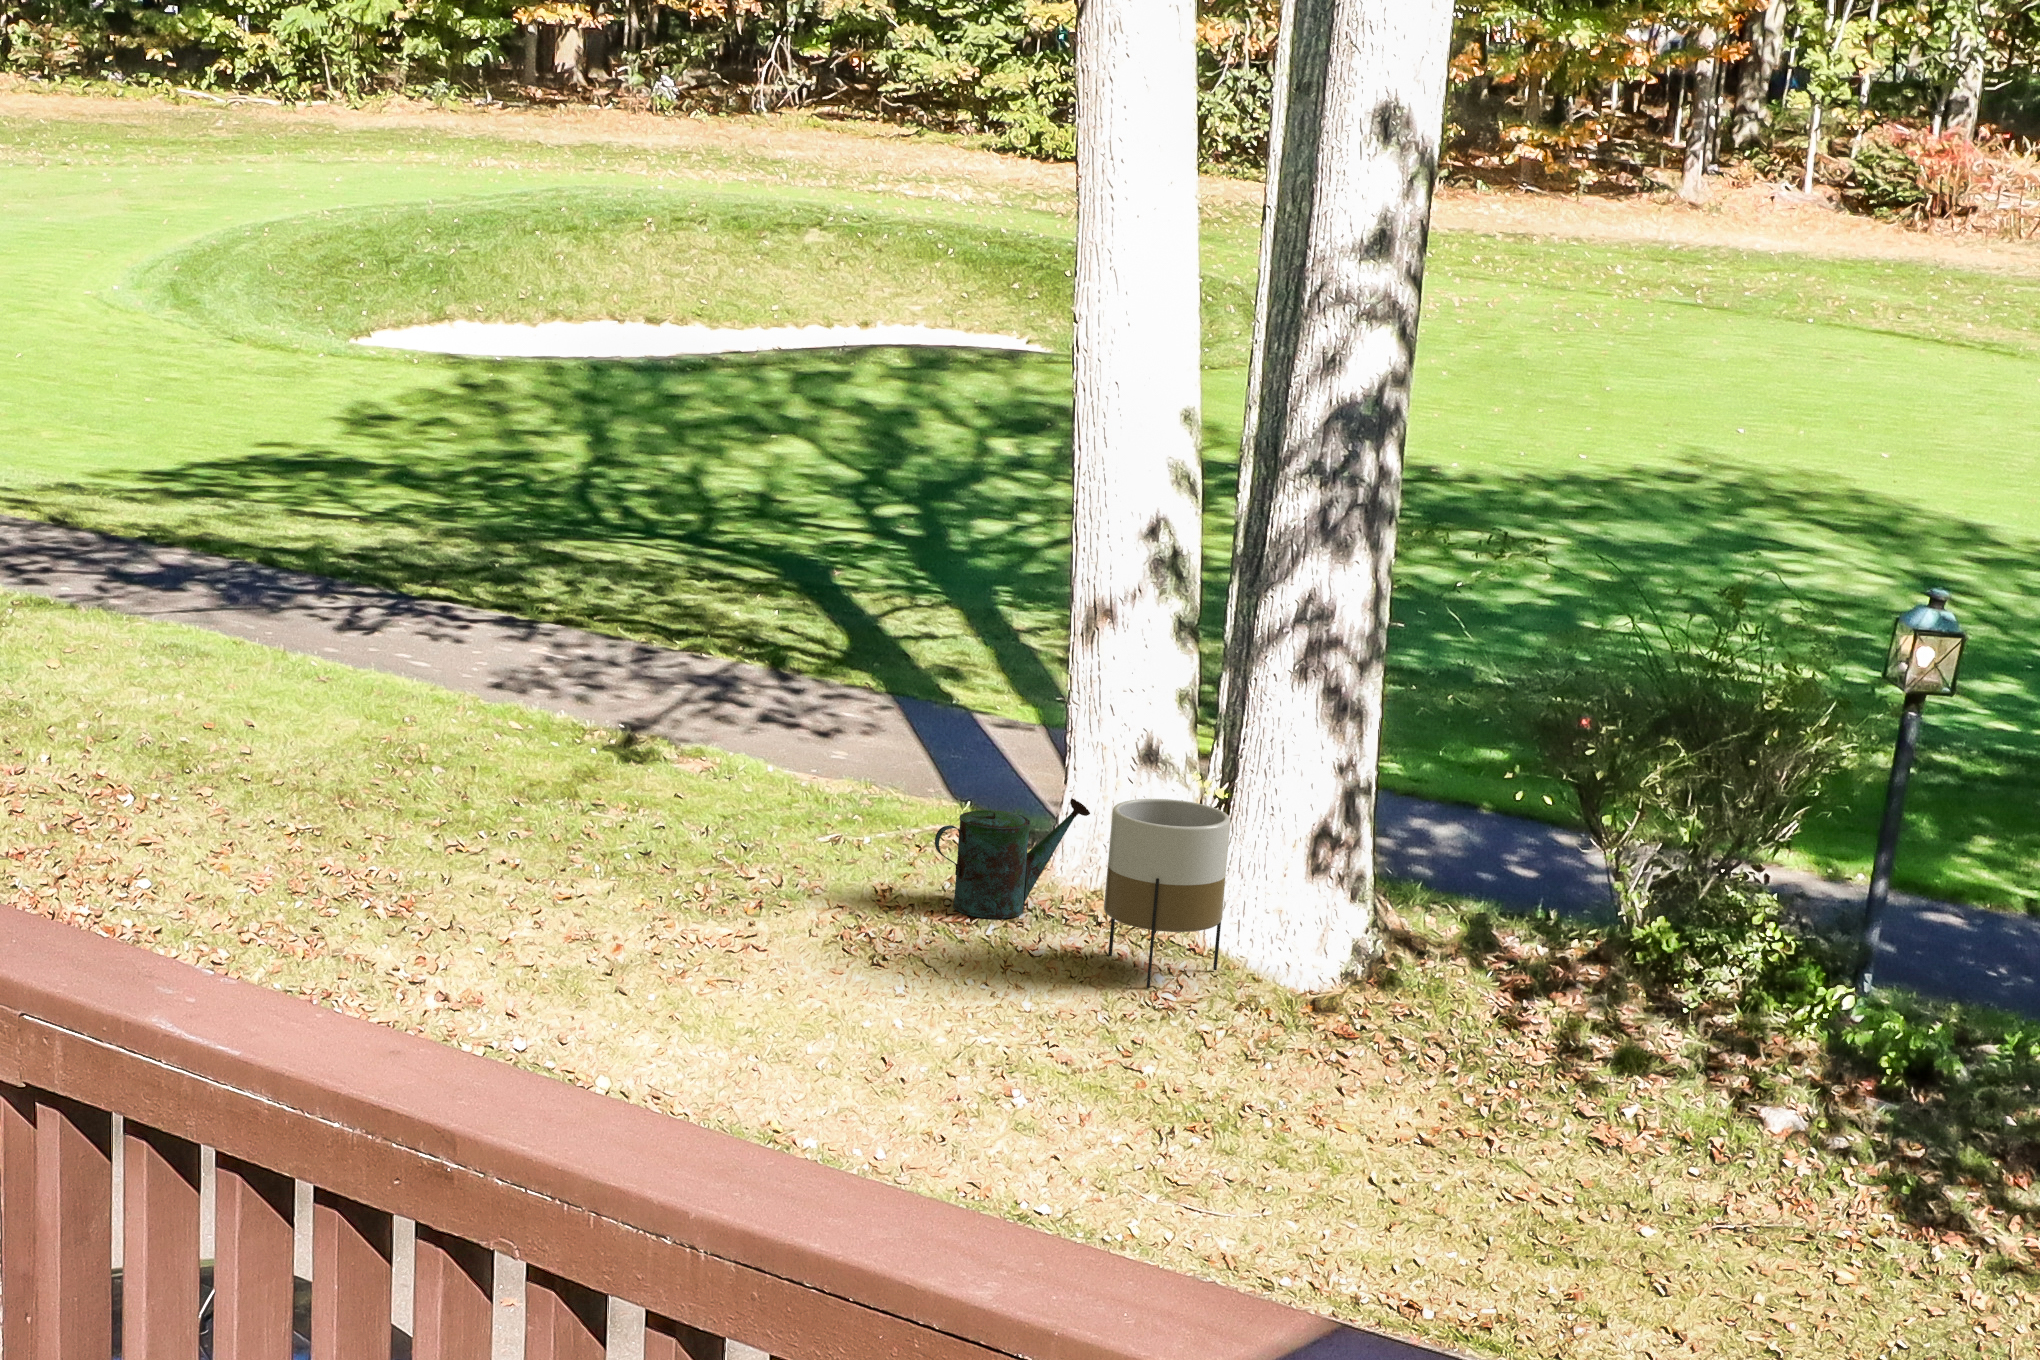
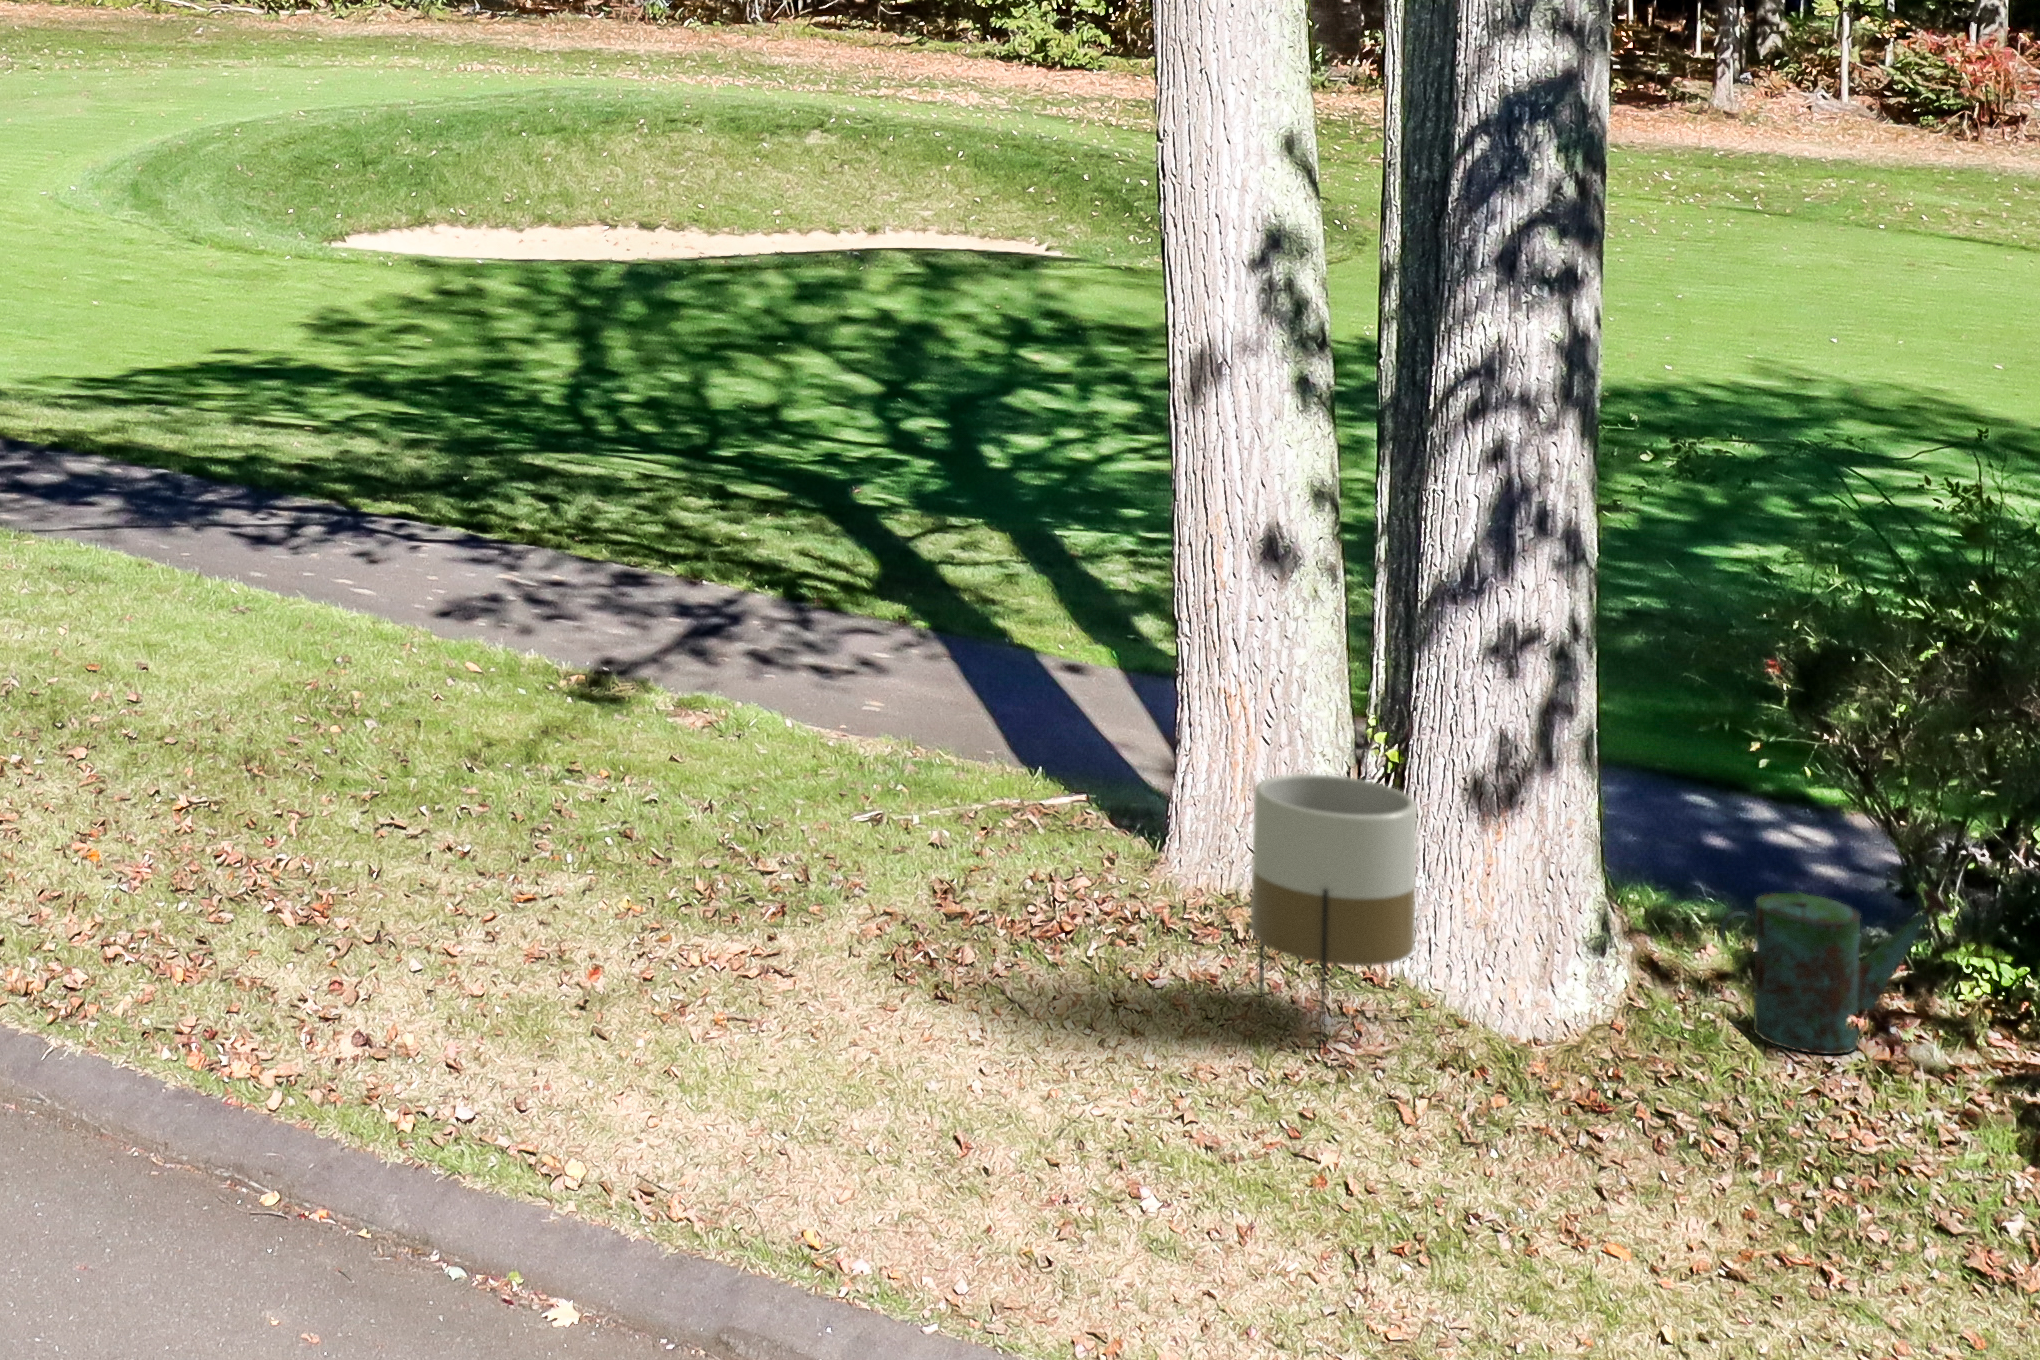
watering can: present [935,798,1090,919] -> present [1719,888,1952,1054]

